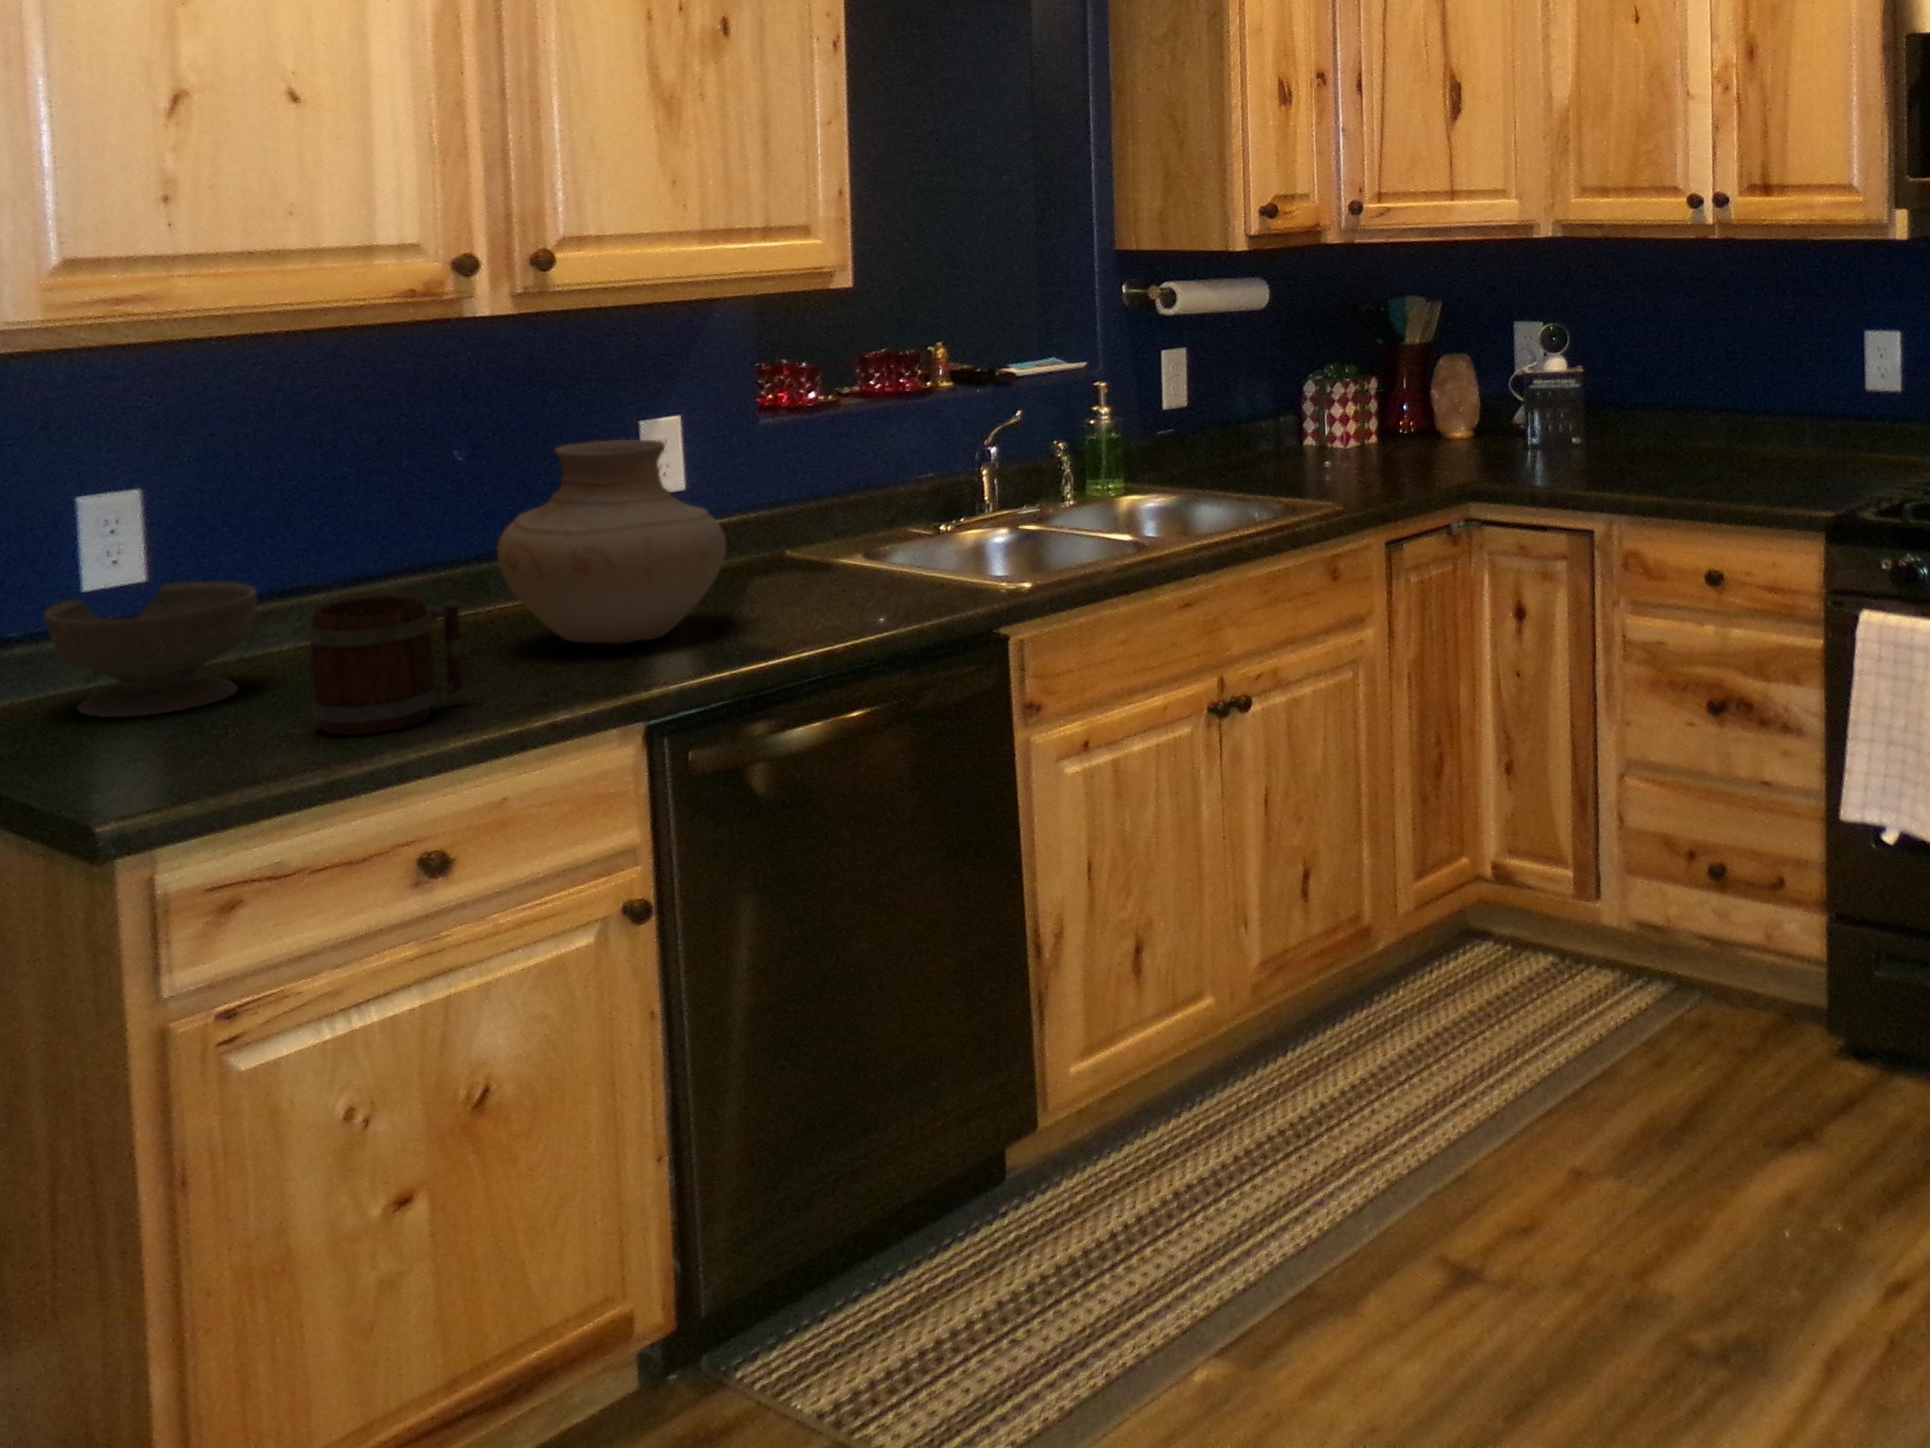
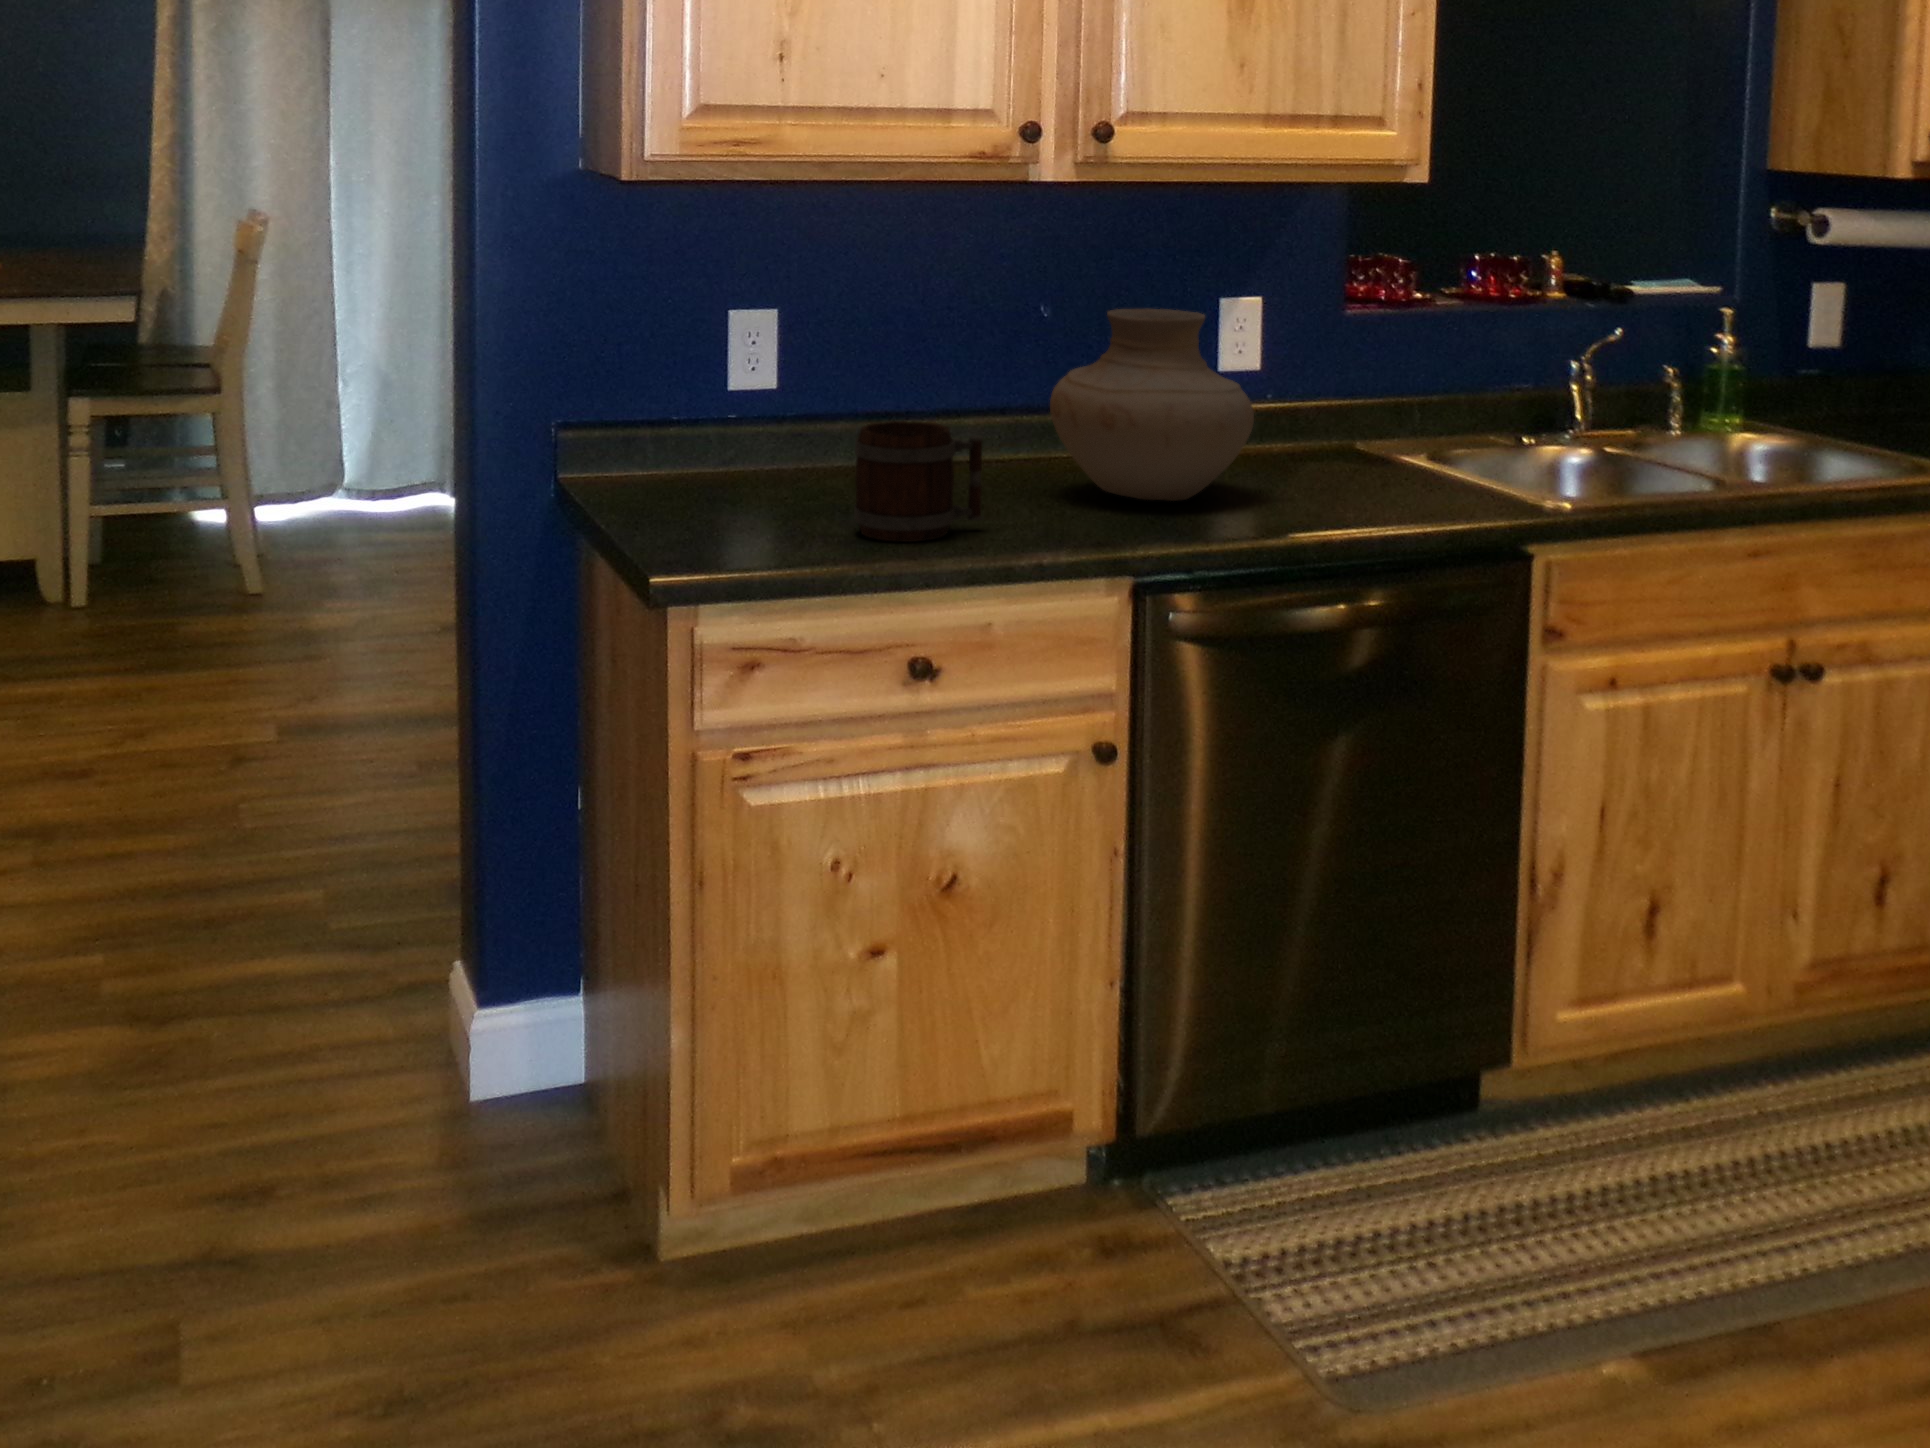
bowl: present [44,582,258,717] -> none [698,391,857,498]

